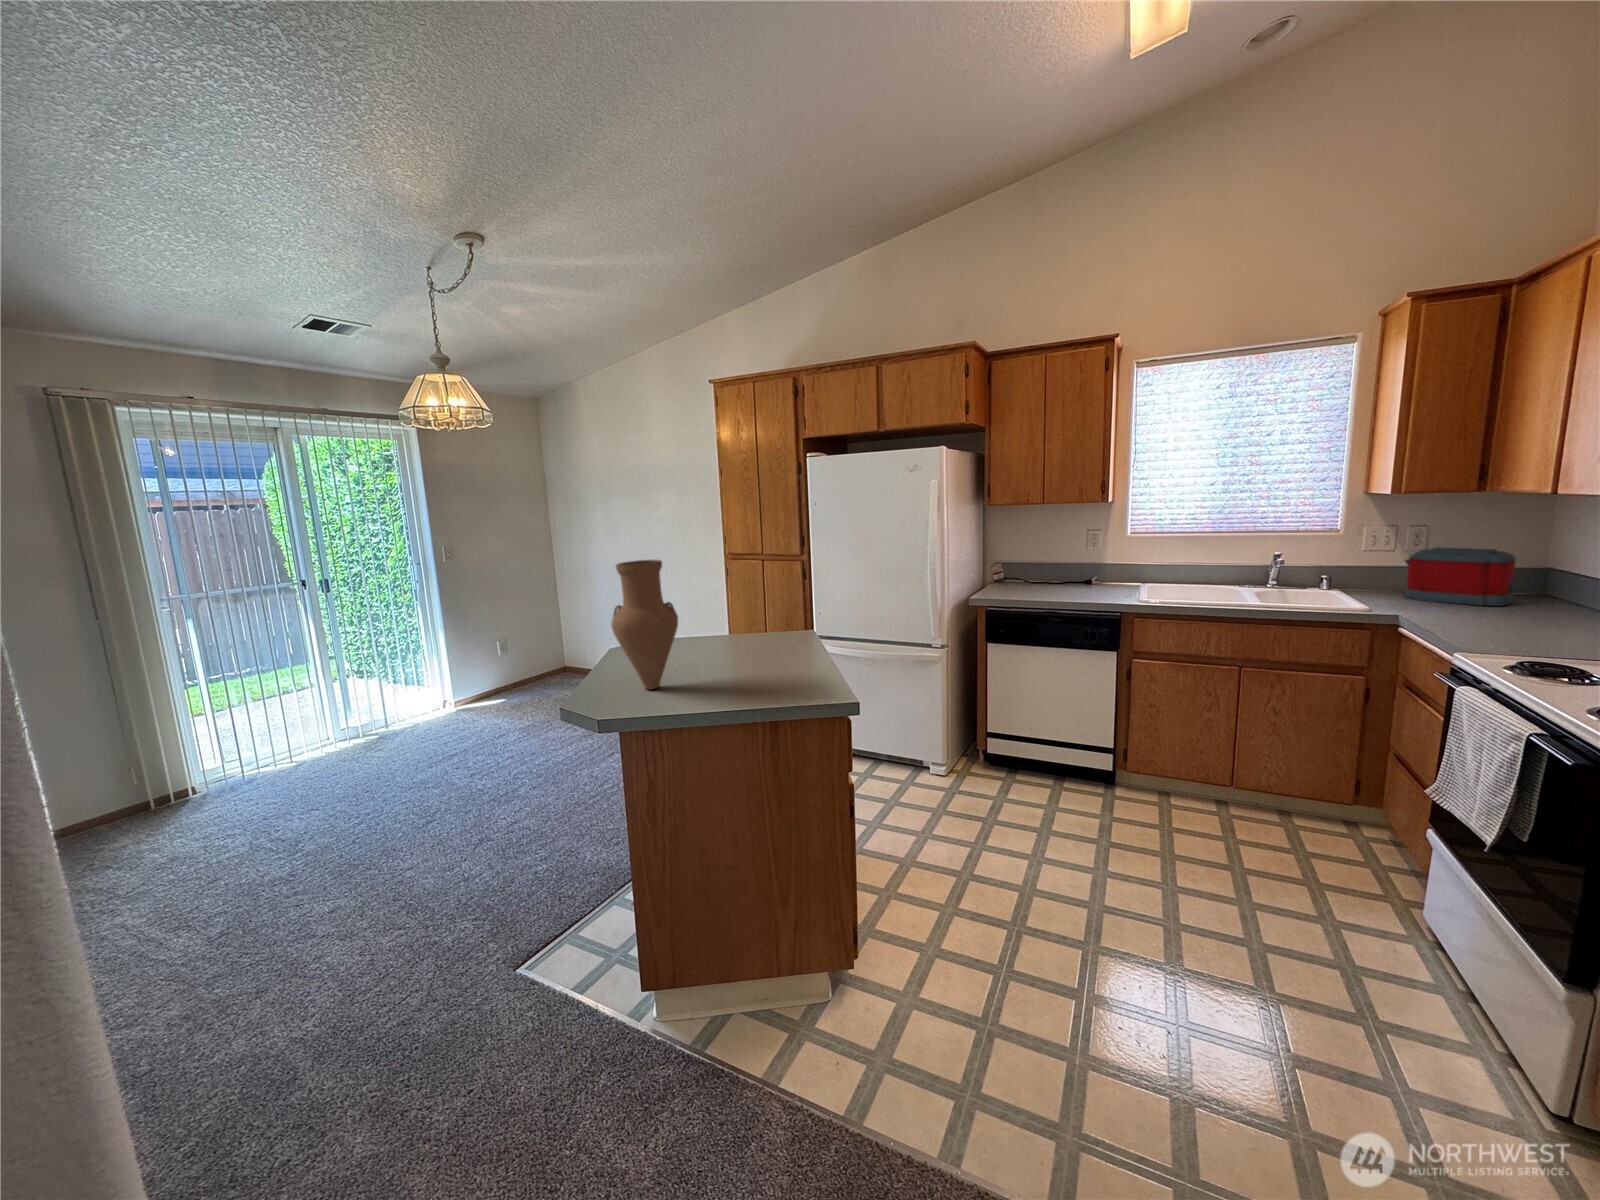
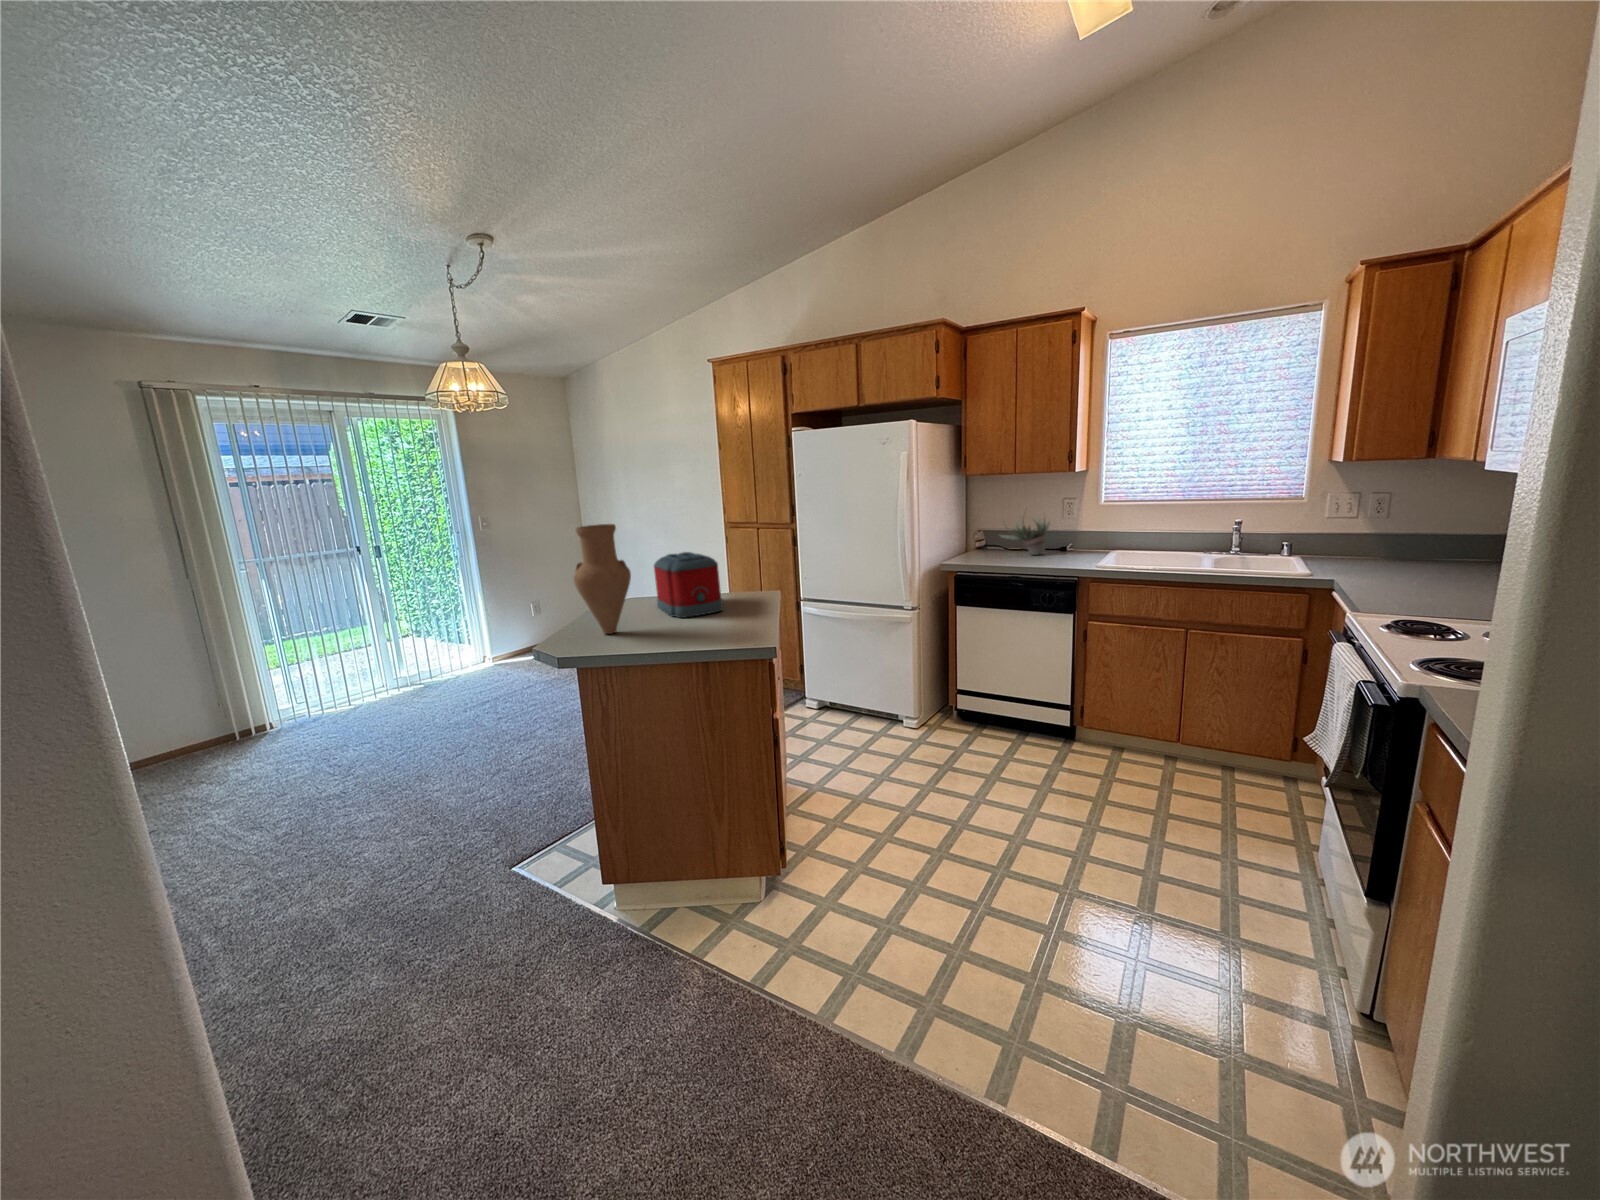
succulent plant: none [1026,539,1080,589] -> present [1000,509,1050,555]
toaster: present [1404,547,1516,606] -> present [654,552,723,618]

